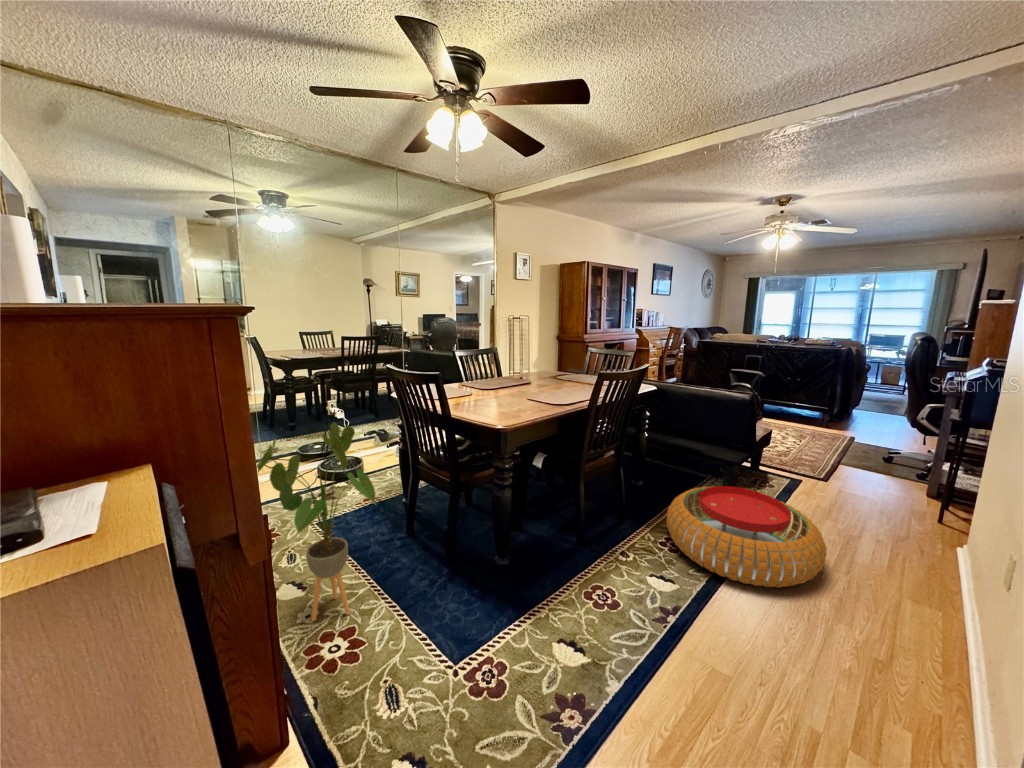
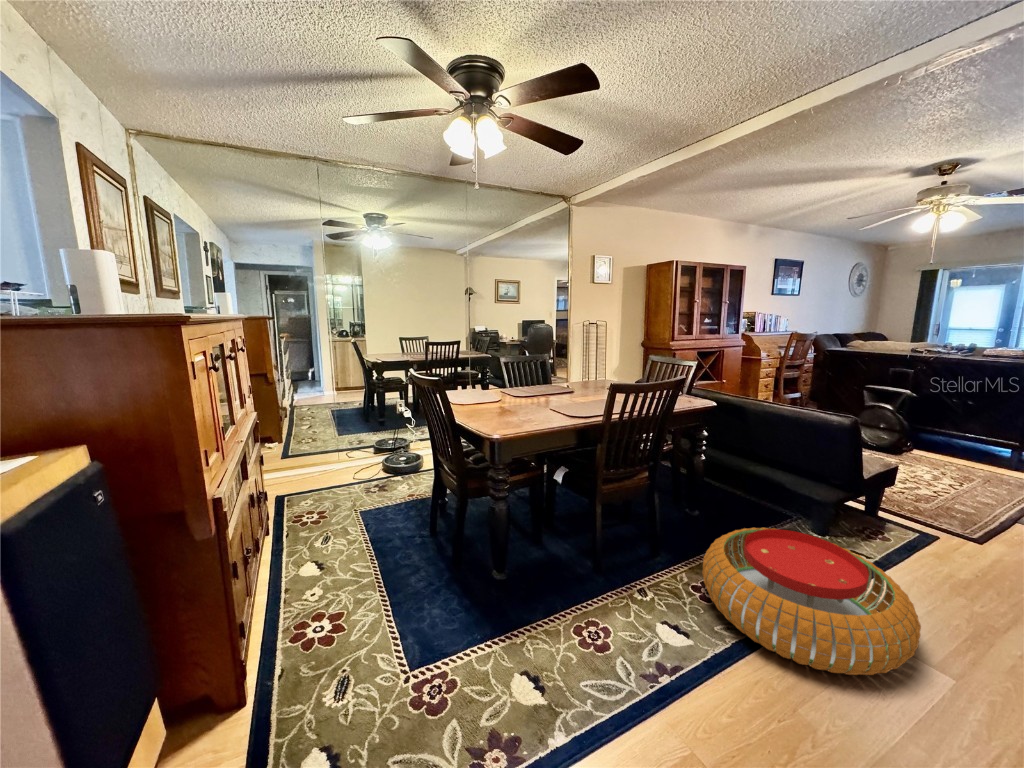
house plant: present [257,422,375,621] -> none [256,420,366,601]

